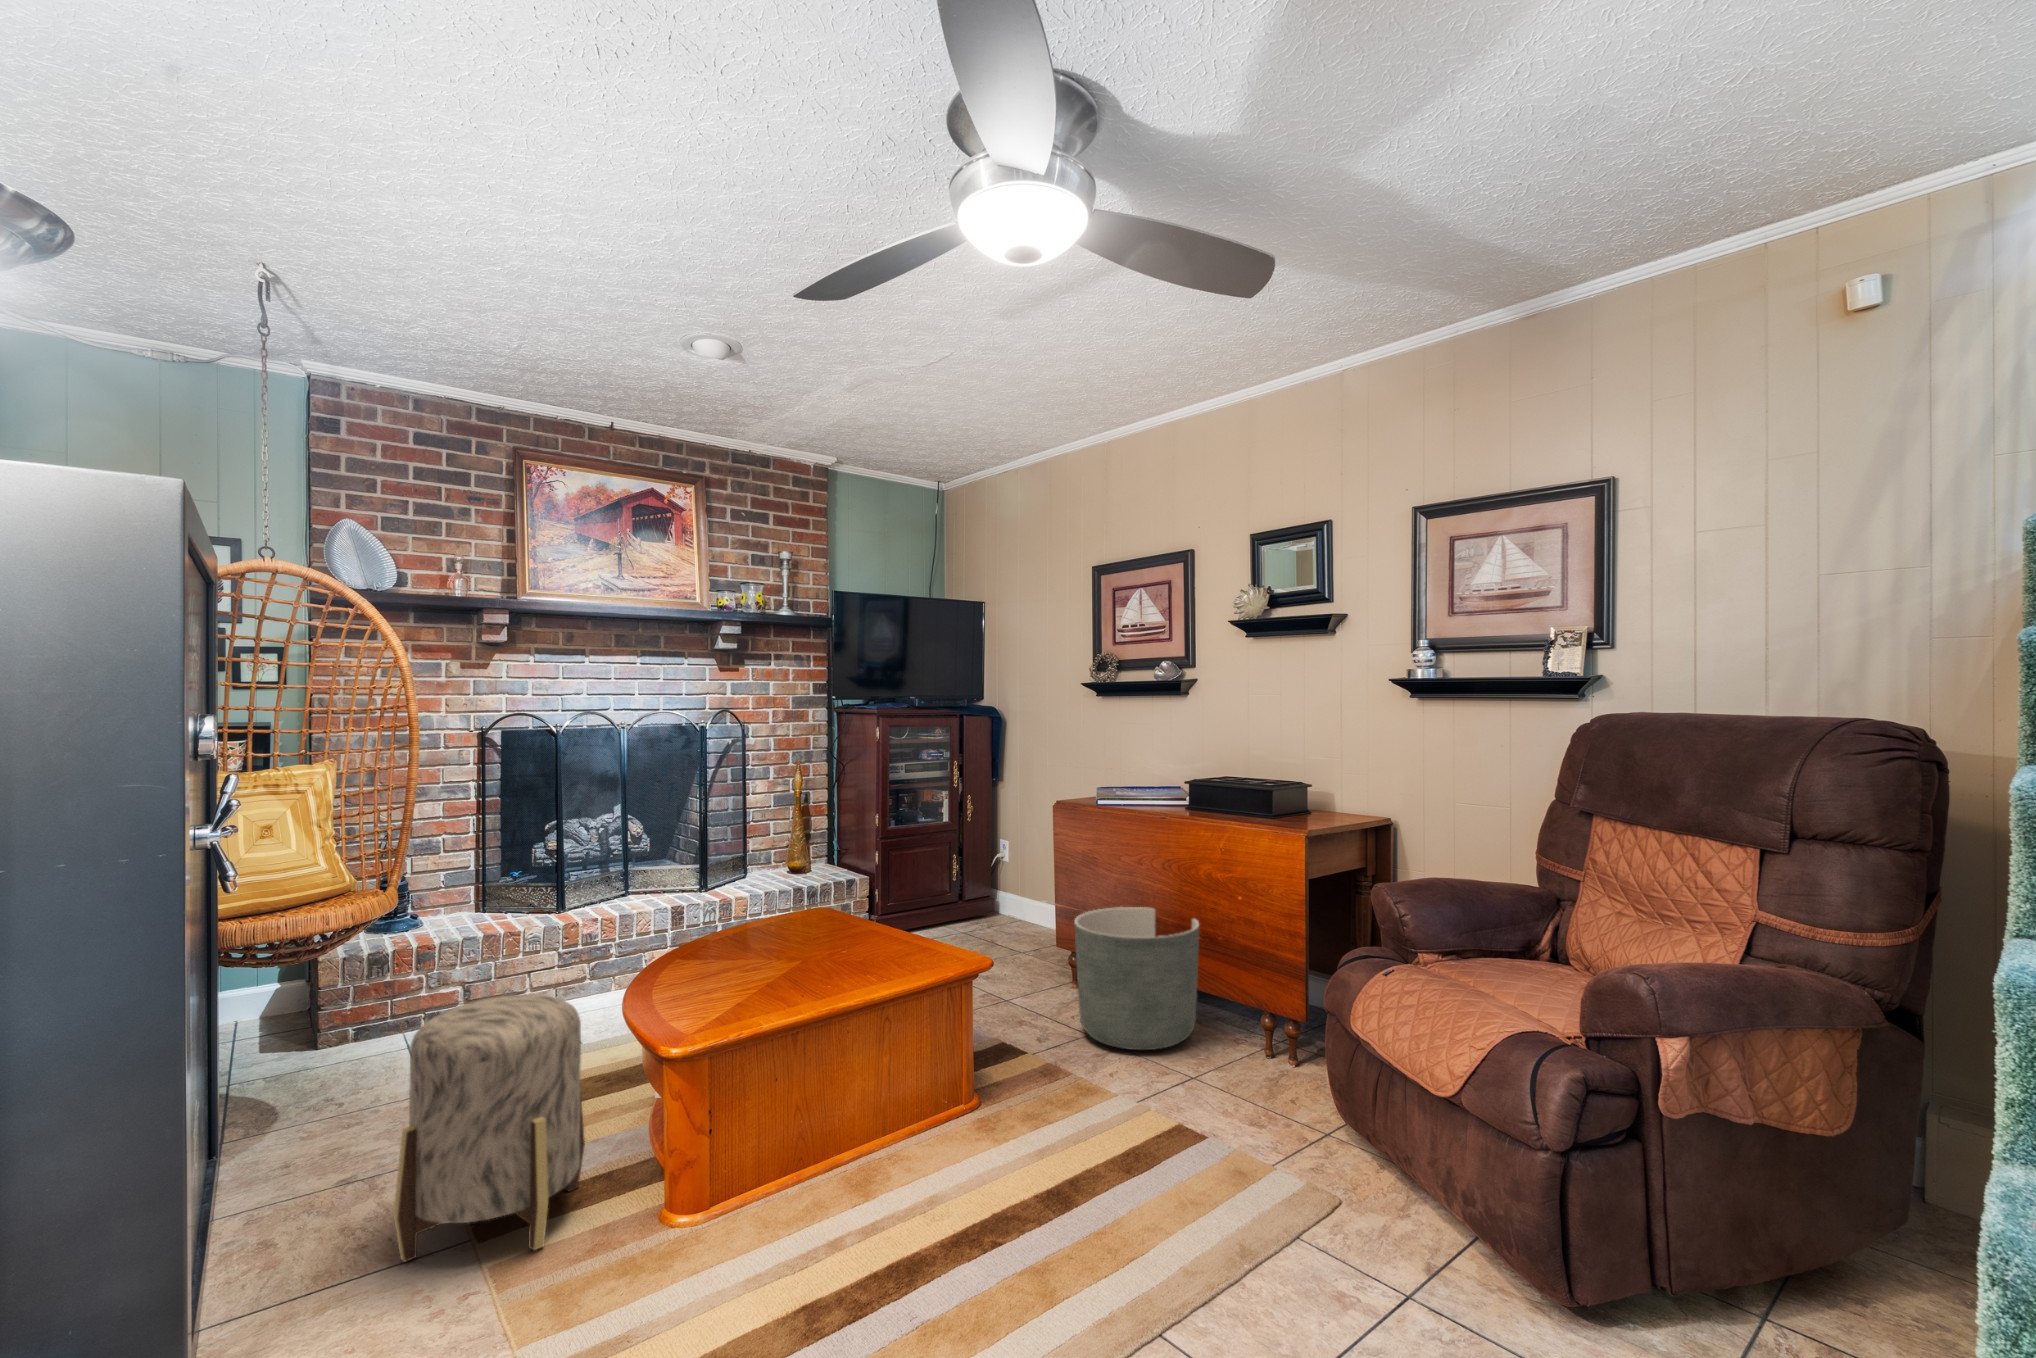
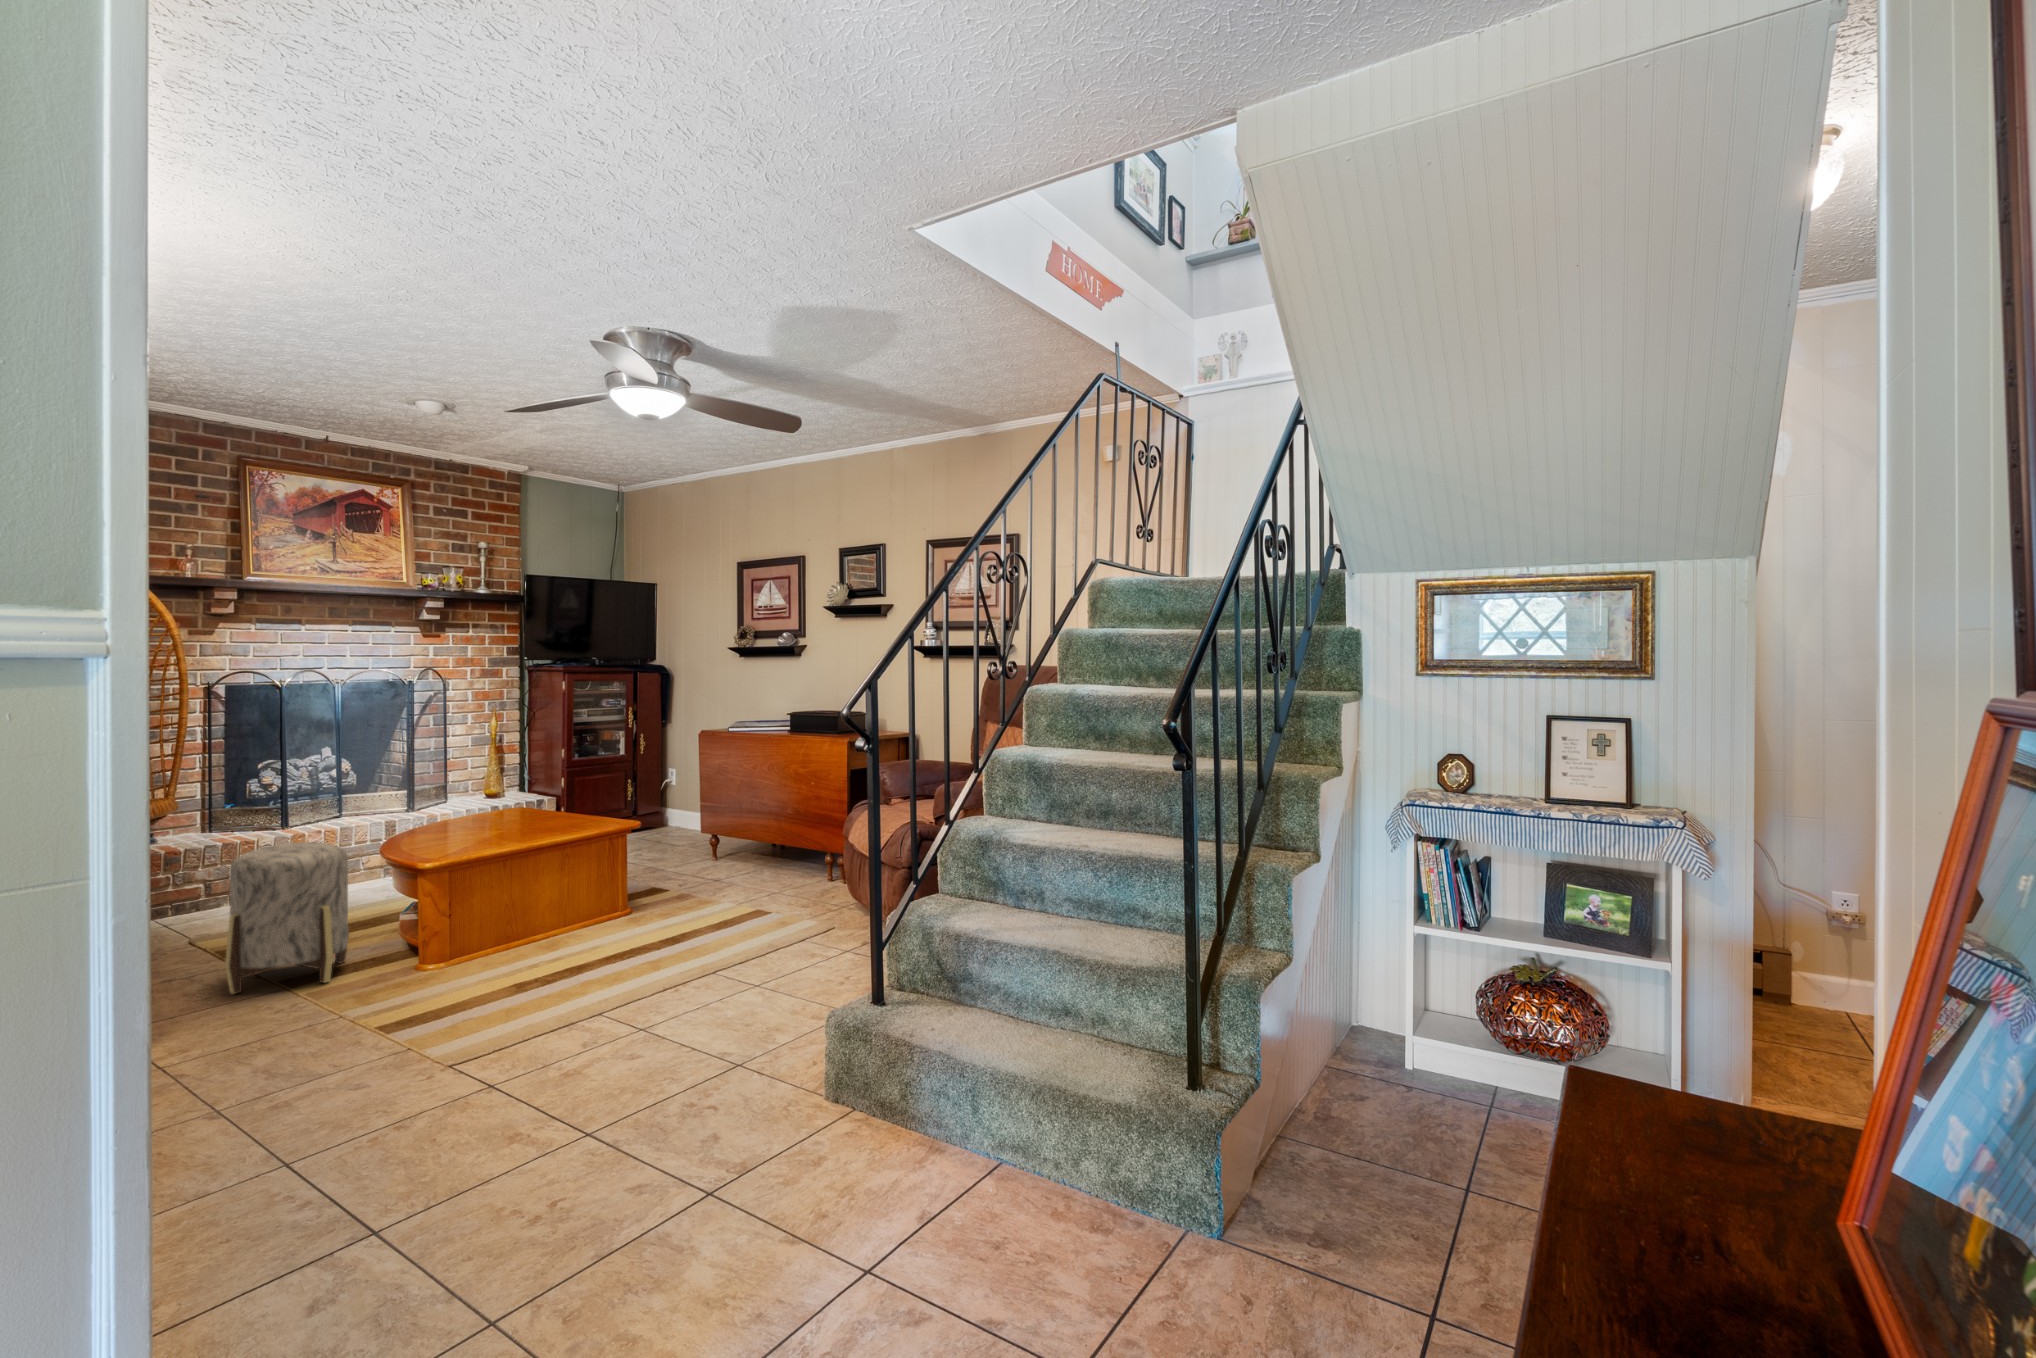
planter: present [1074,907,1199,1050] -> none [702,799,786,884]

